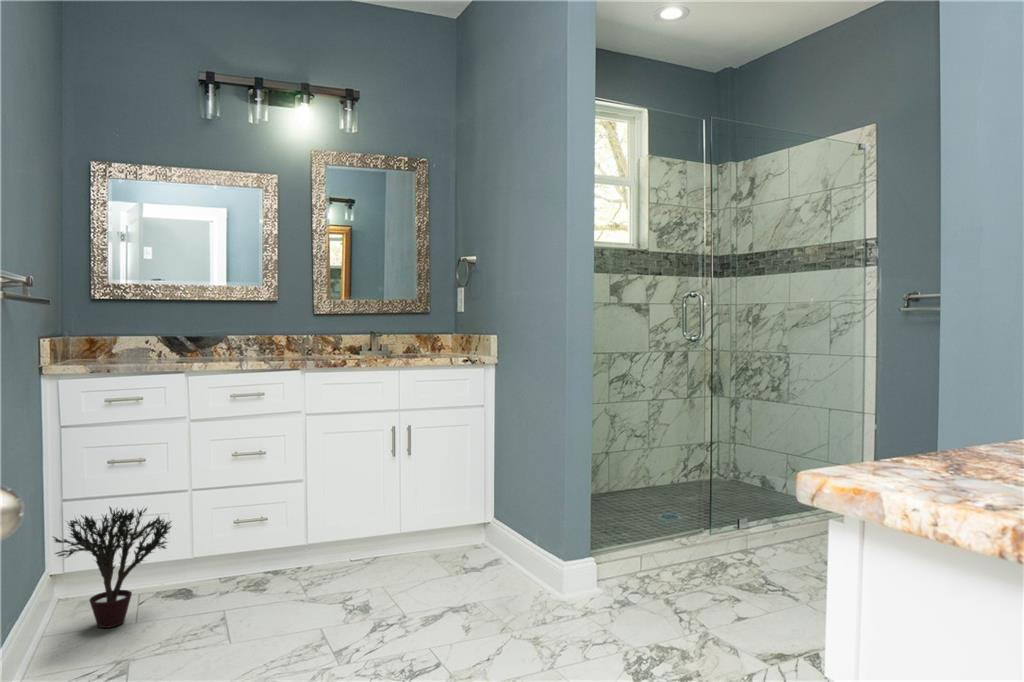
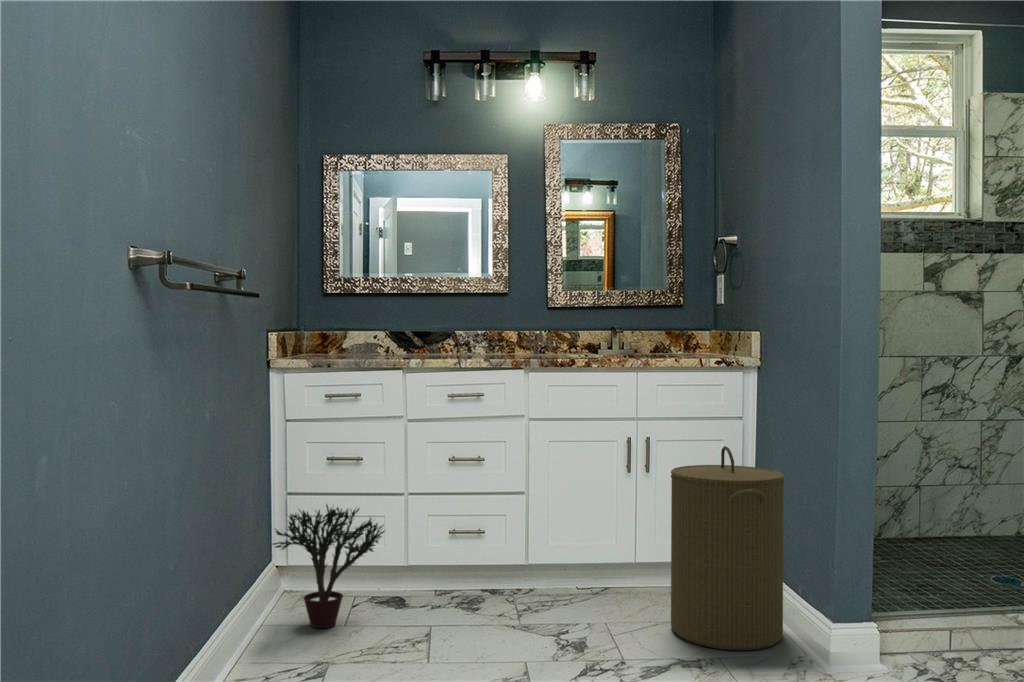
laundry hamper: none [435,430,523,592] -> present [671,446,784,650]

